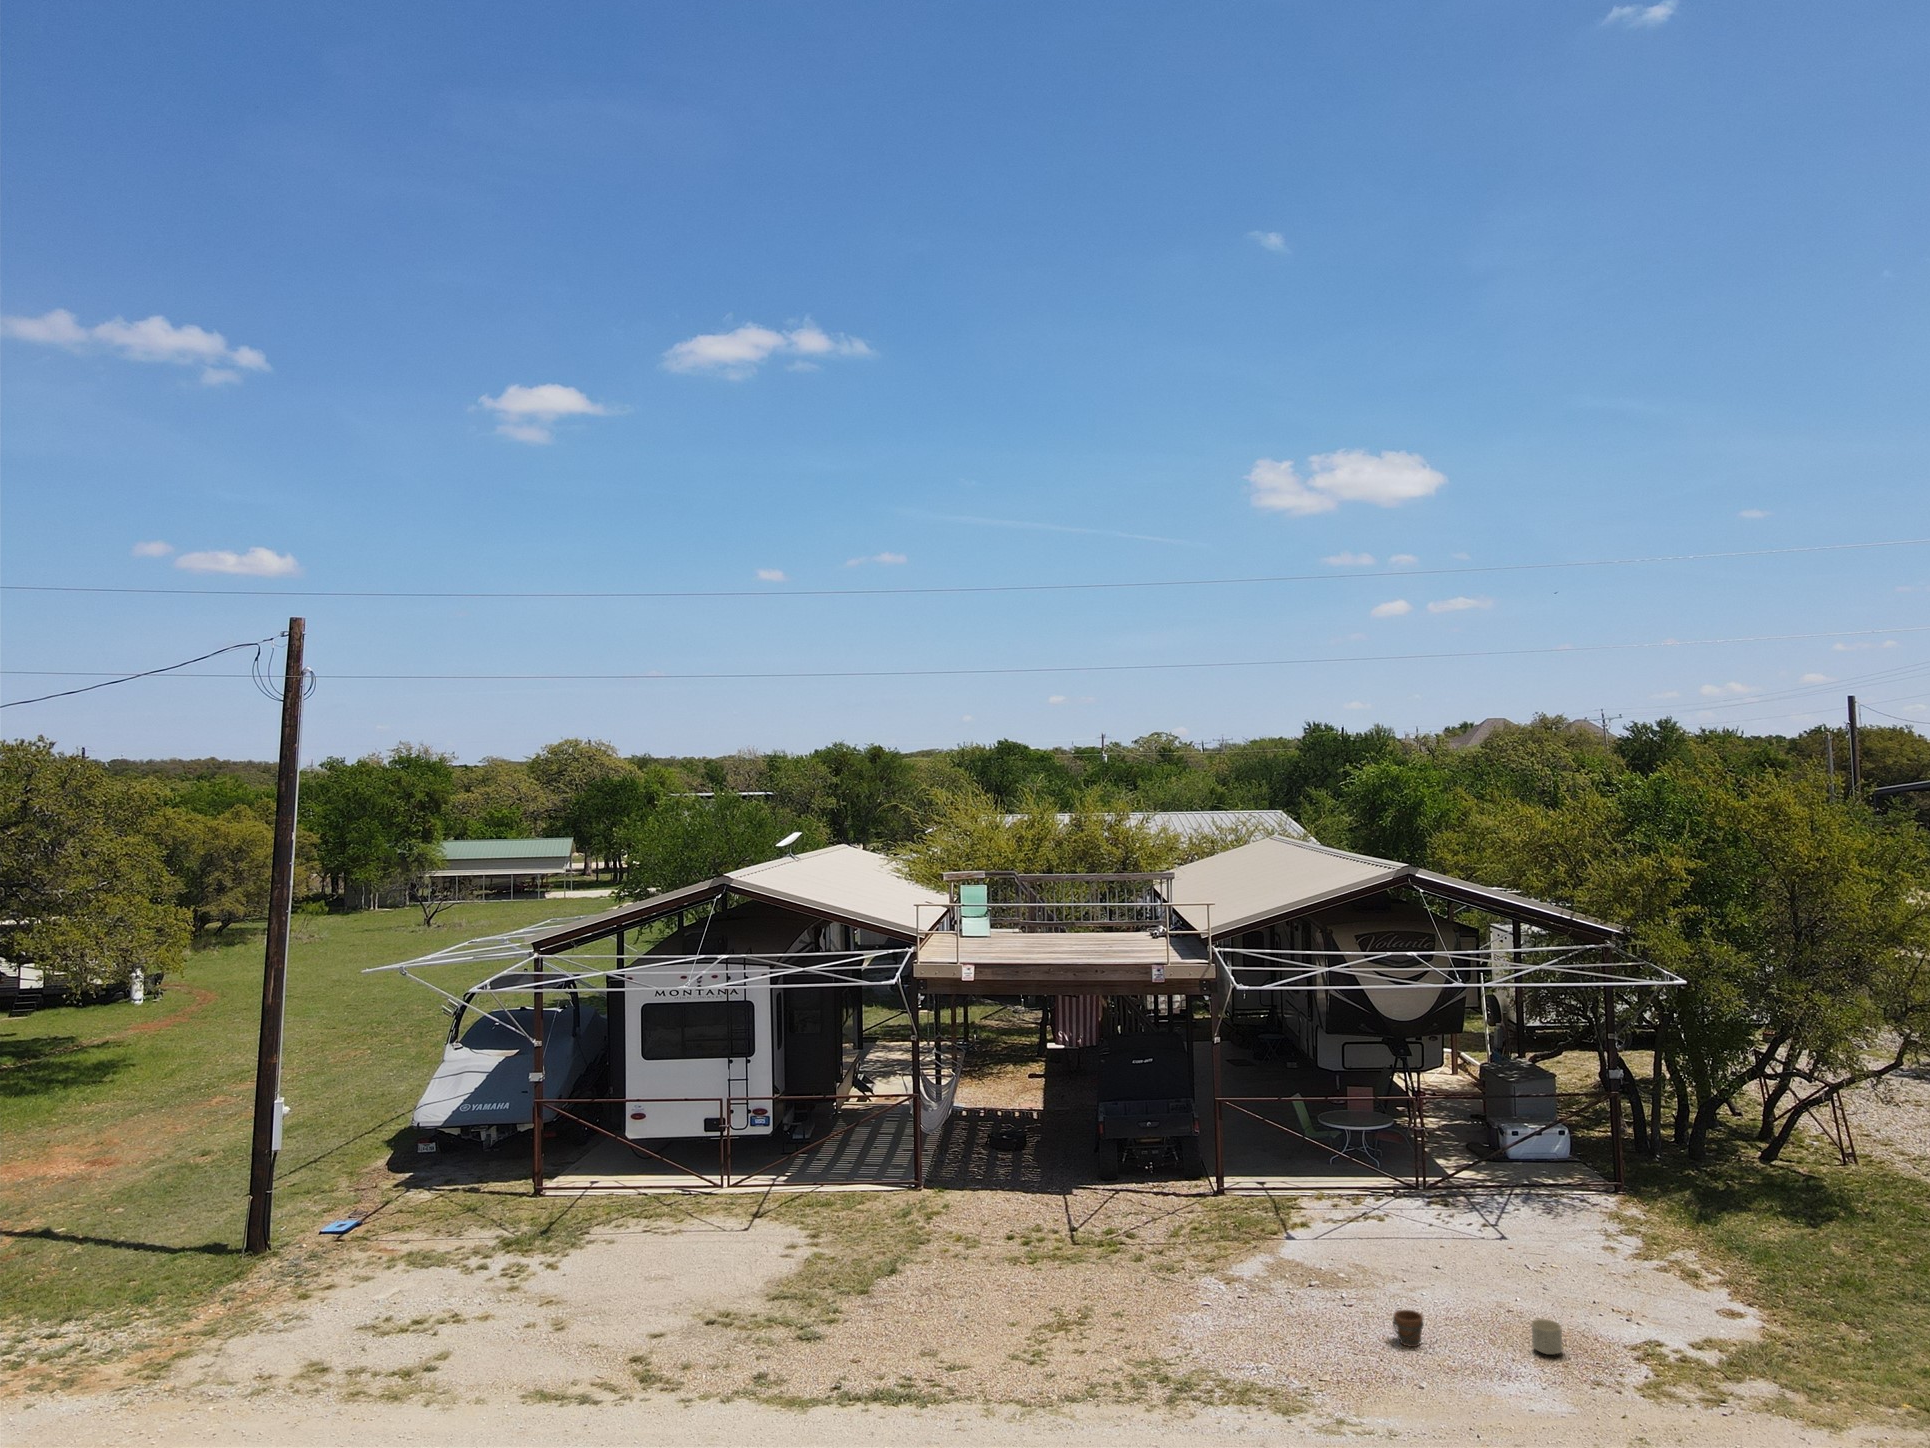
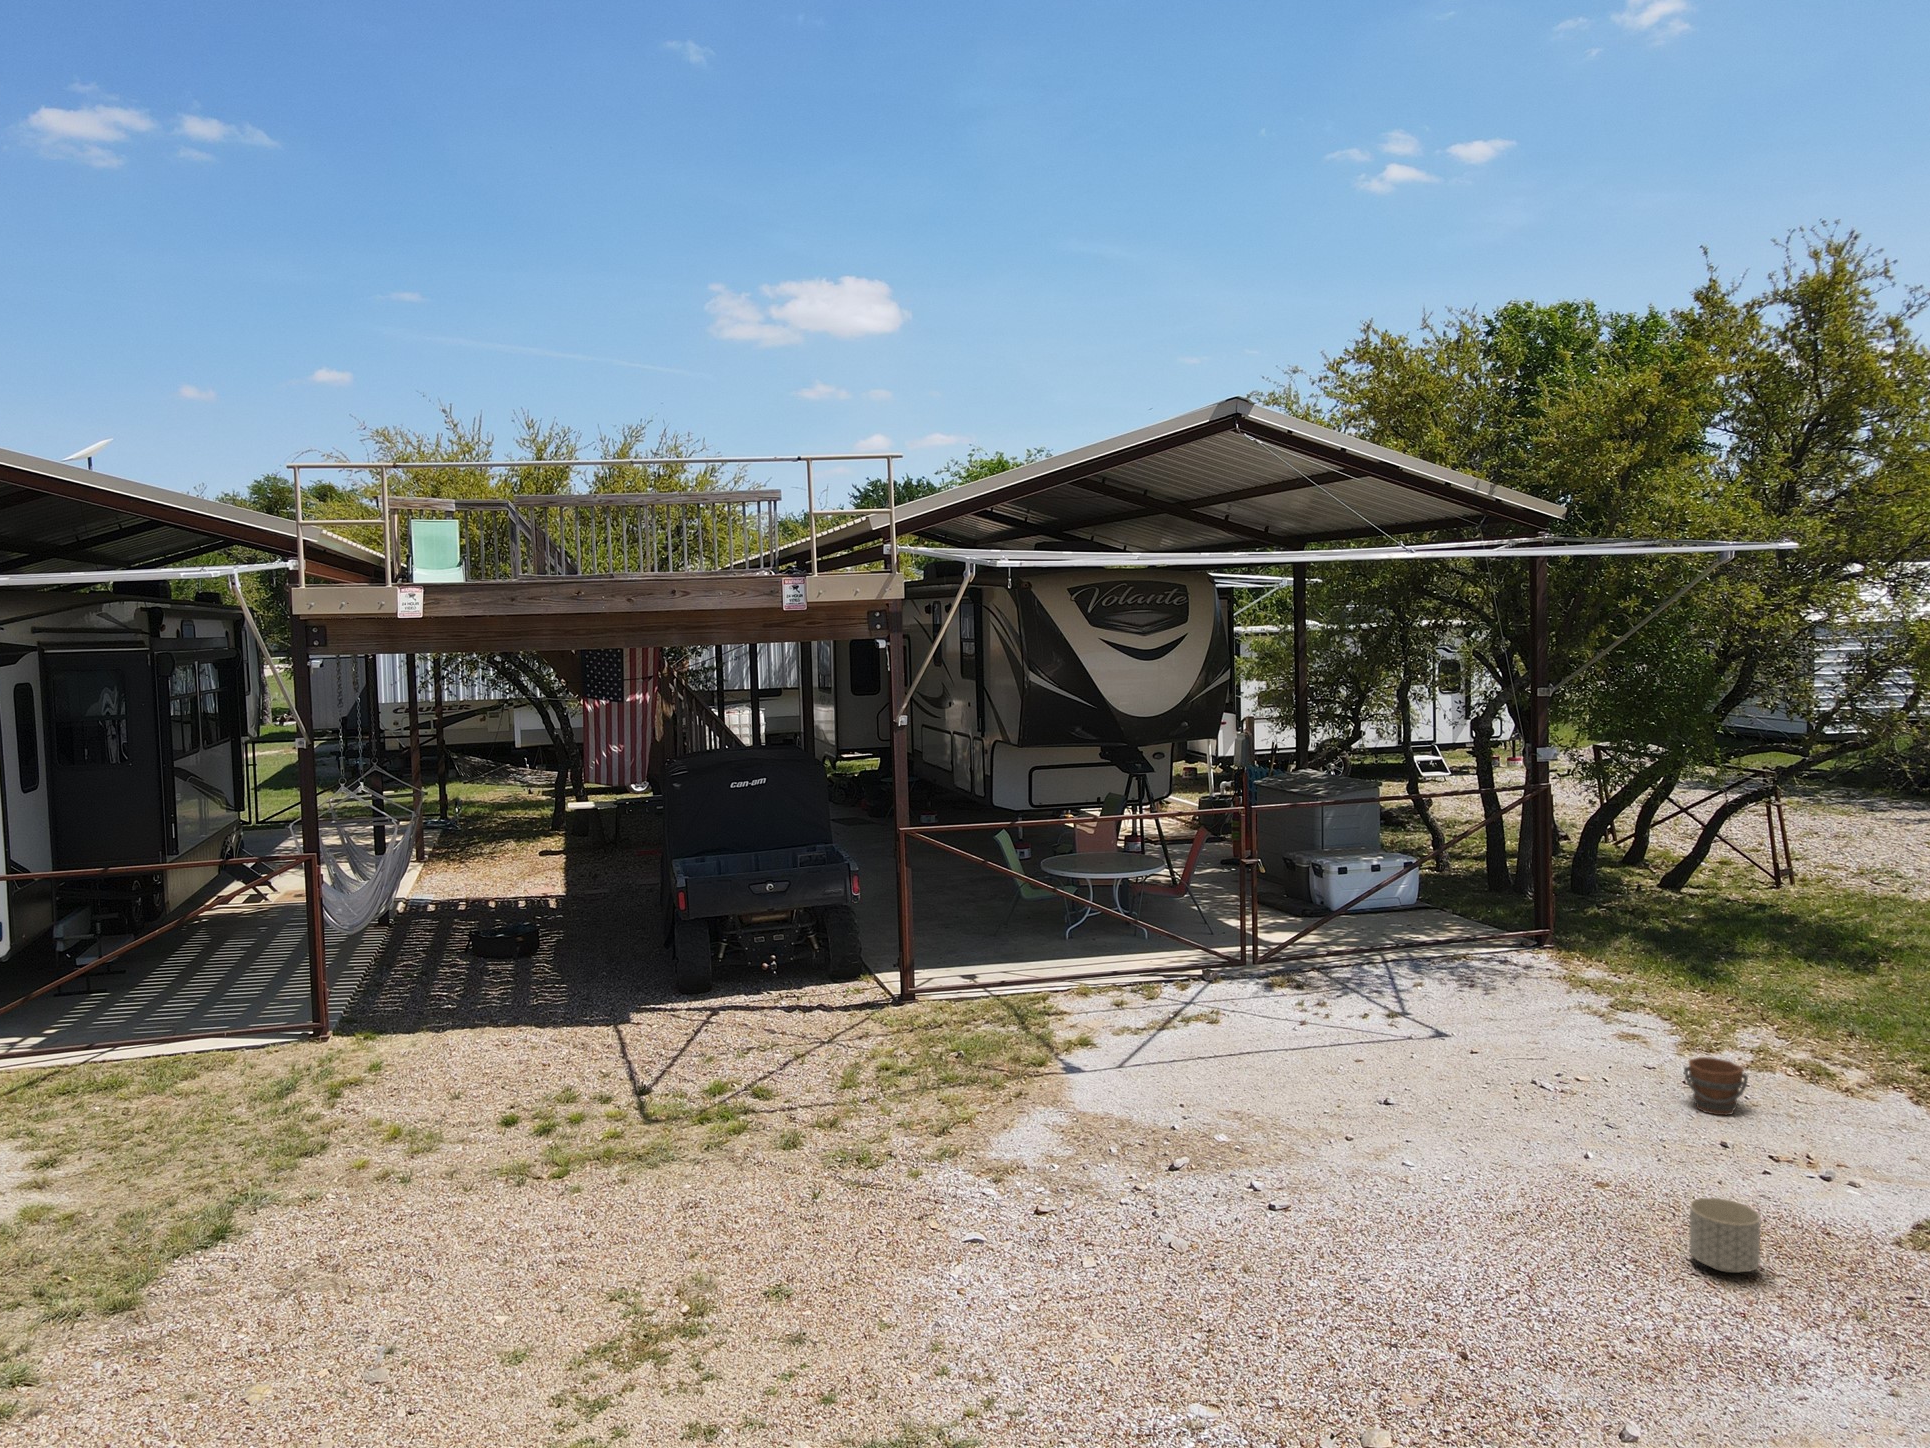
bucket: present [1393,1310,1424,1347] -> present [1684,1057,1748,1115]

